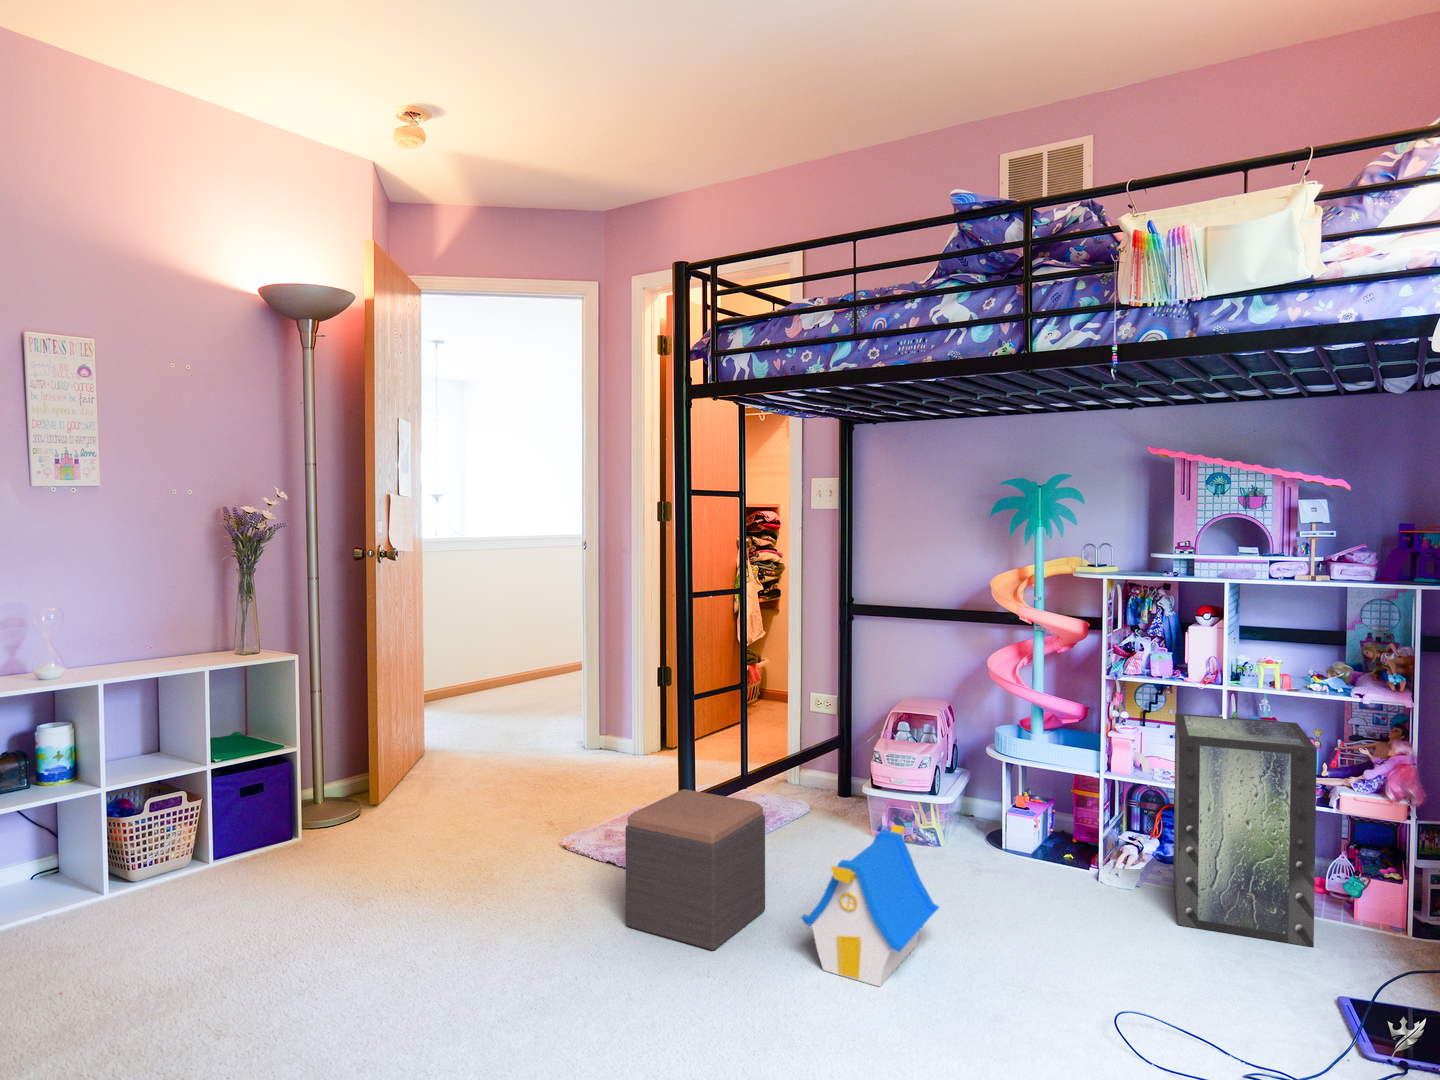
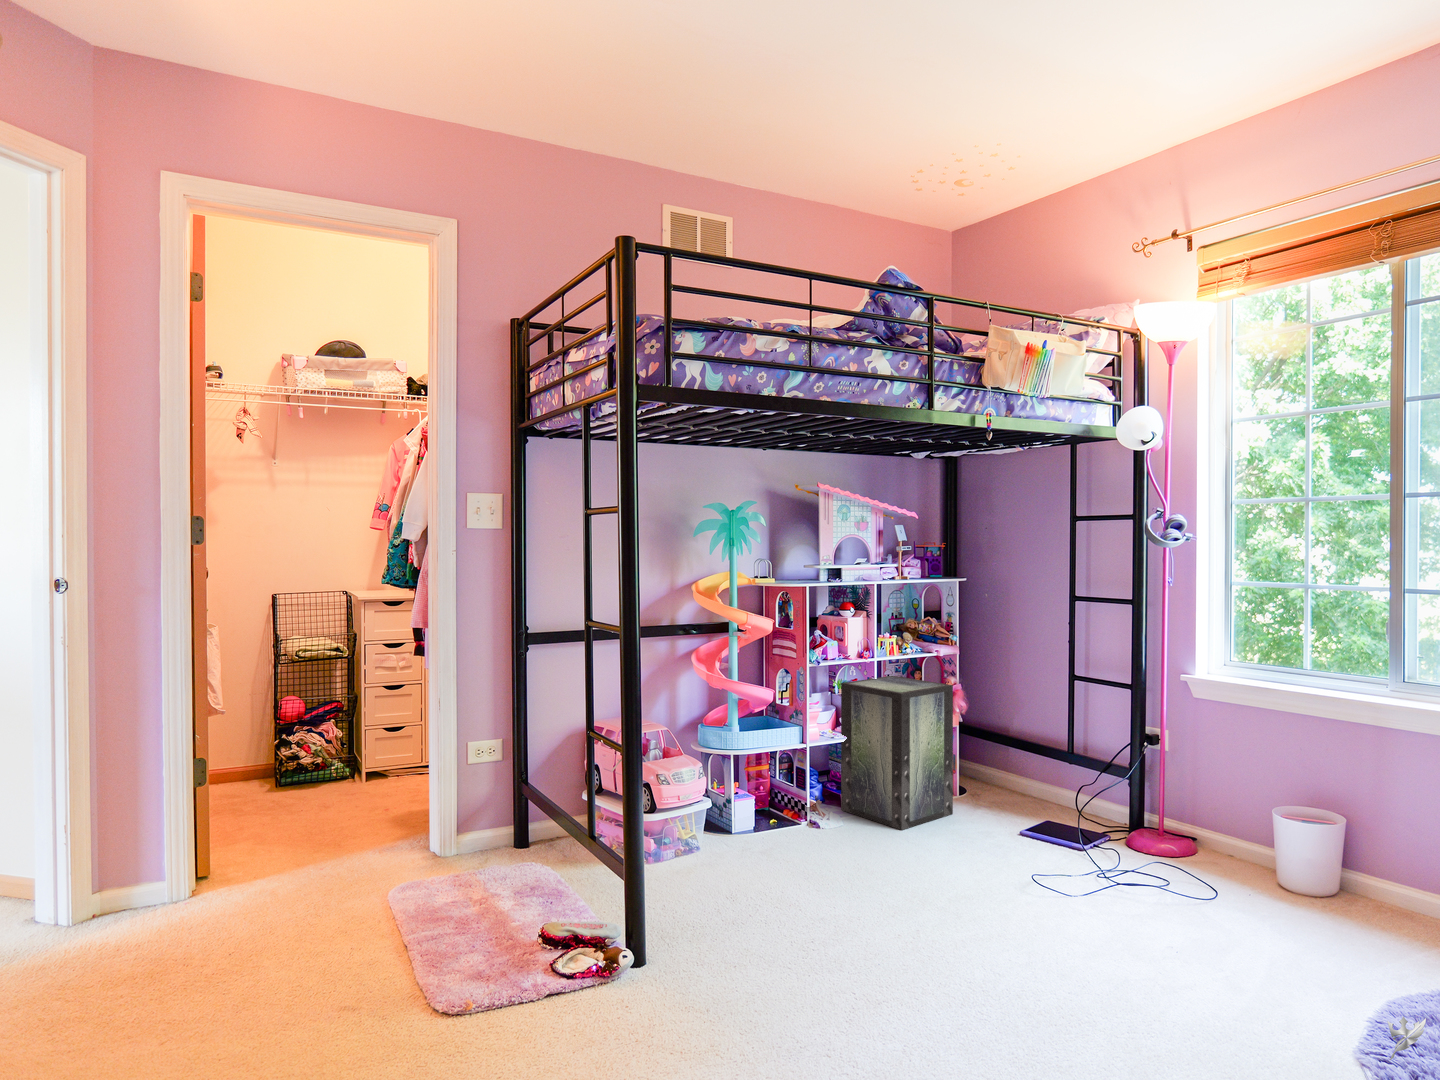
footstool: present [625,789,765,951] -> none [661,836,816,1025]
toy house: present [801,825,939,986] -> none [811,811,949,954]

